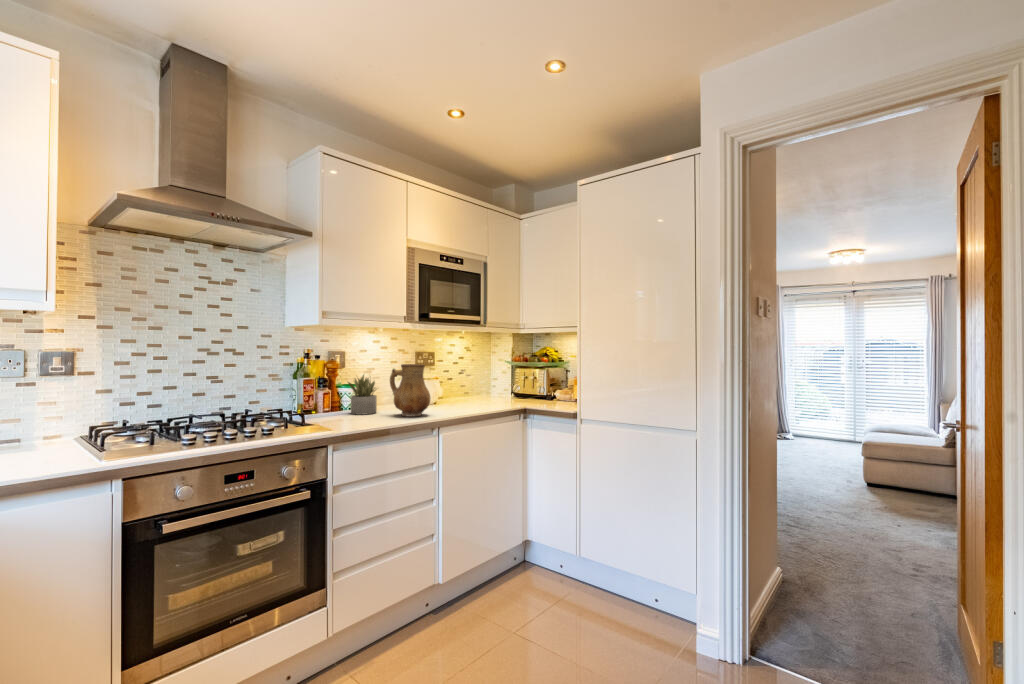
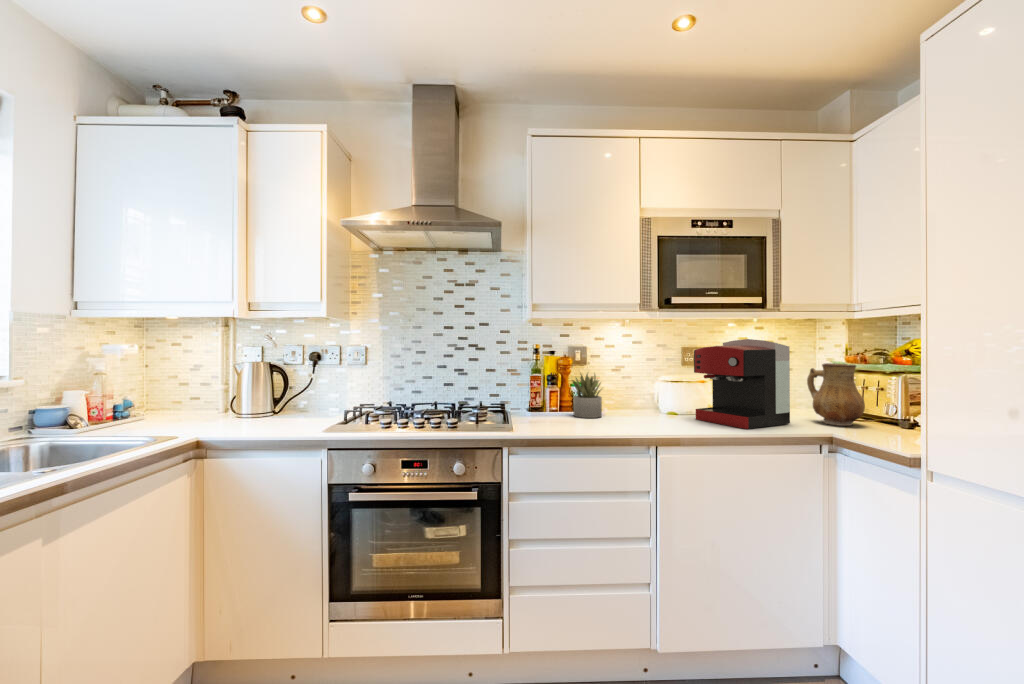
coffee maker: none [442,346,498,409] -> present [694,339,790,429]
ceramic pitcher: present [390,364,430,417] -> present [807,363,865,426]

